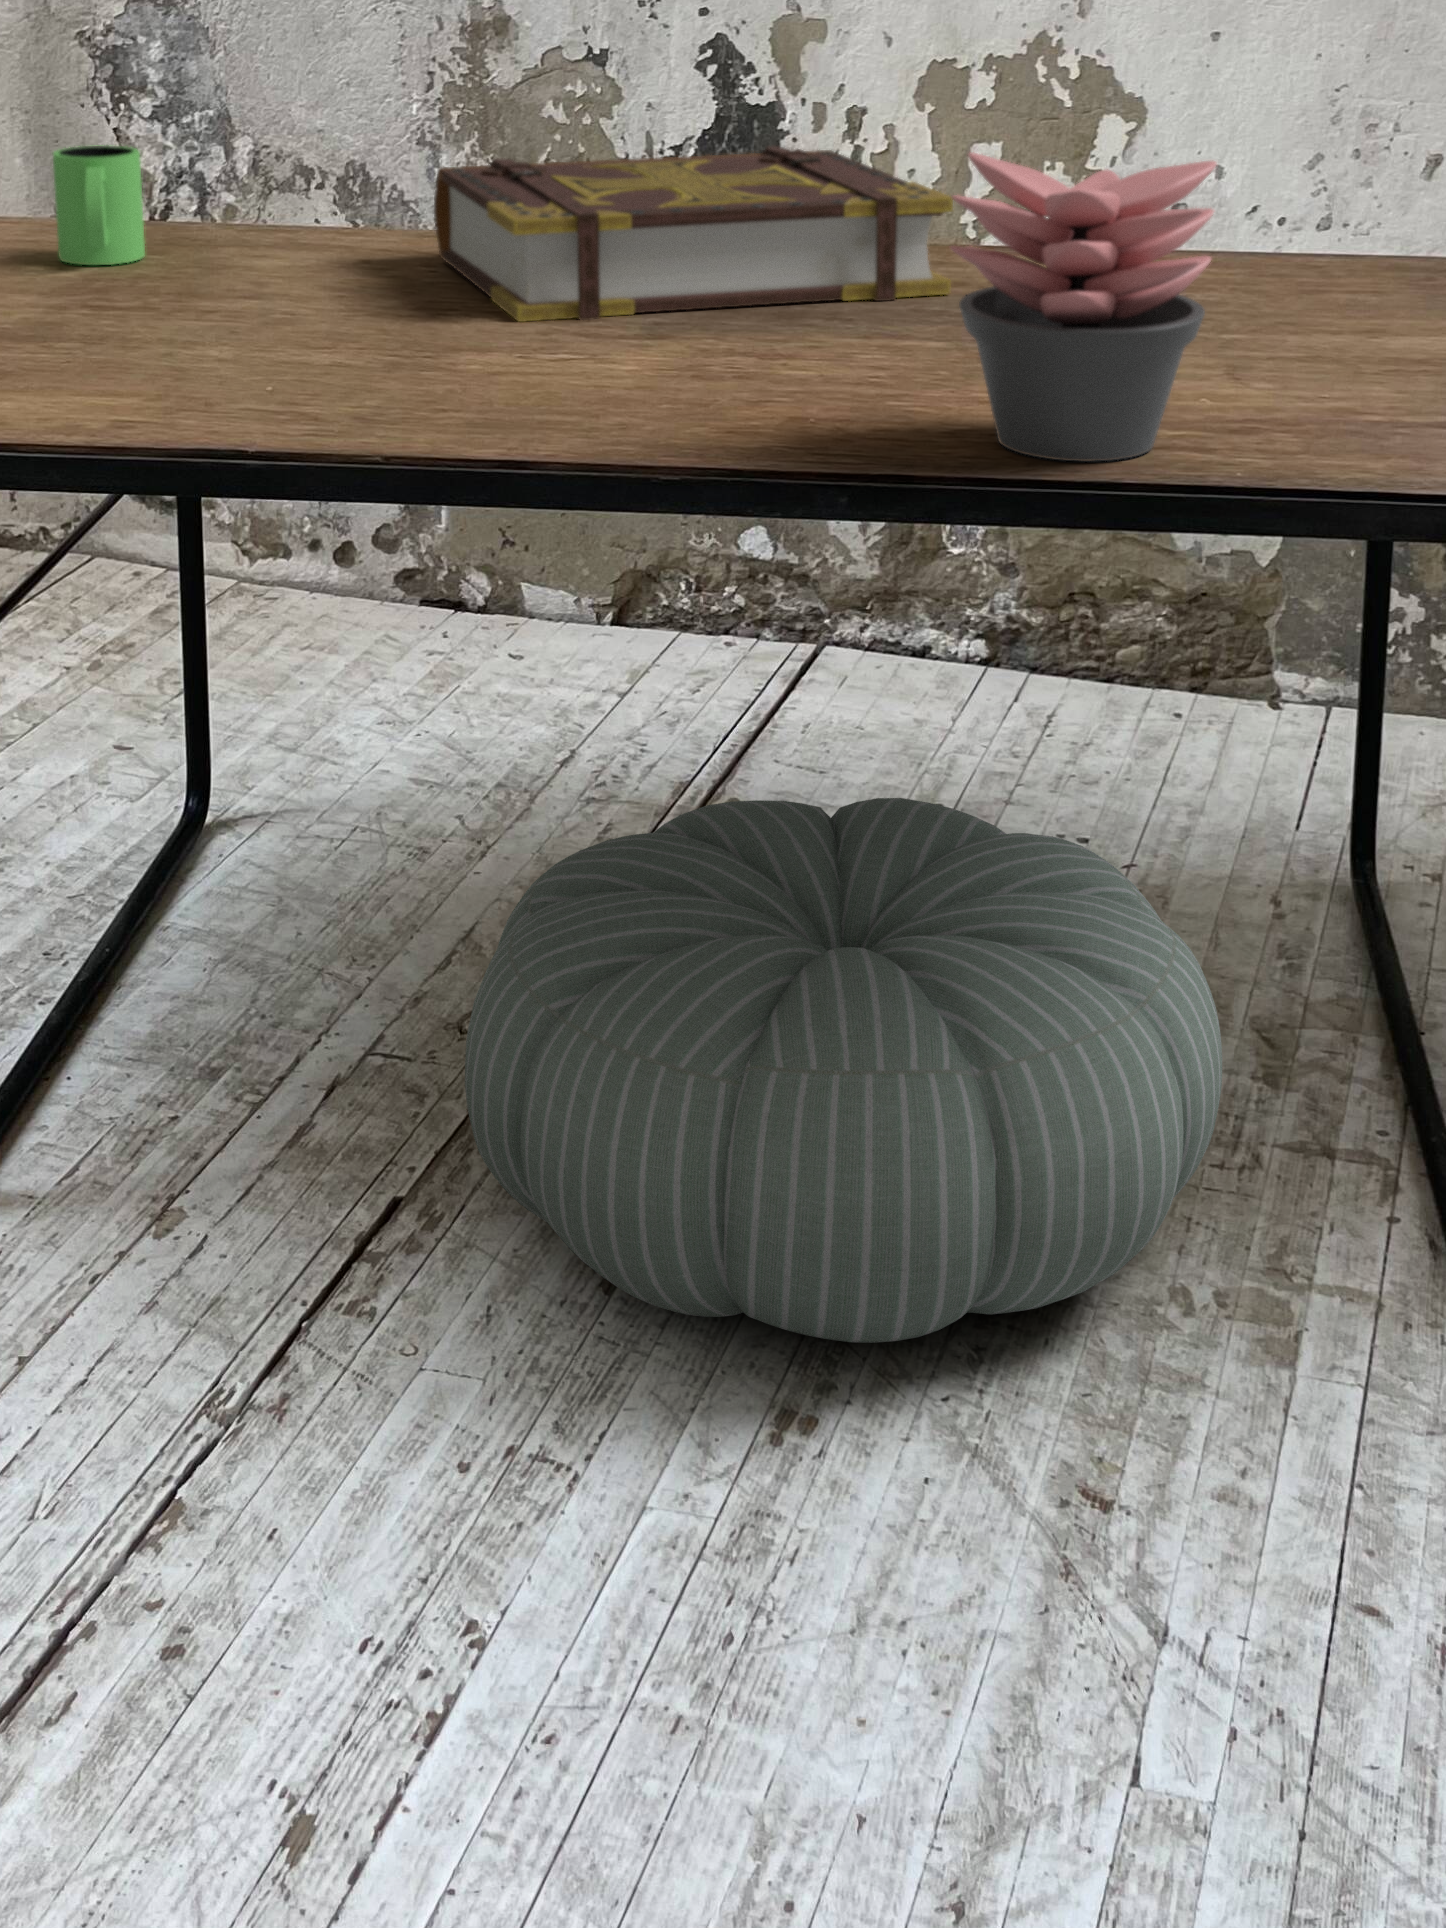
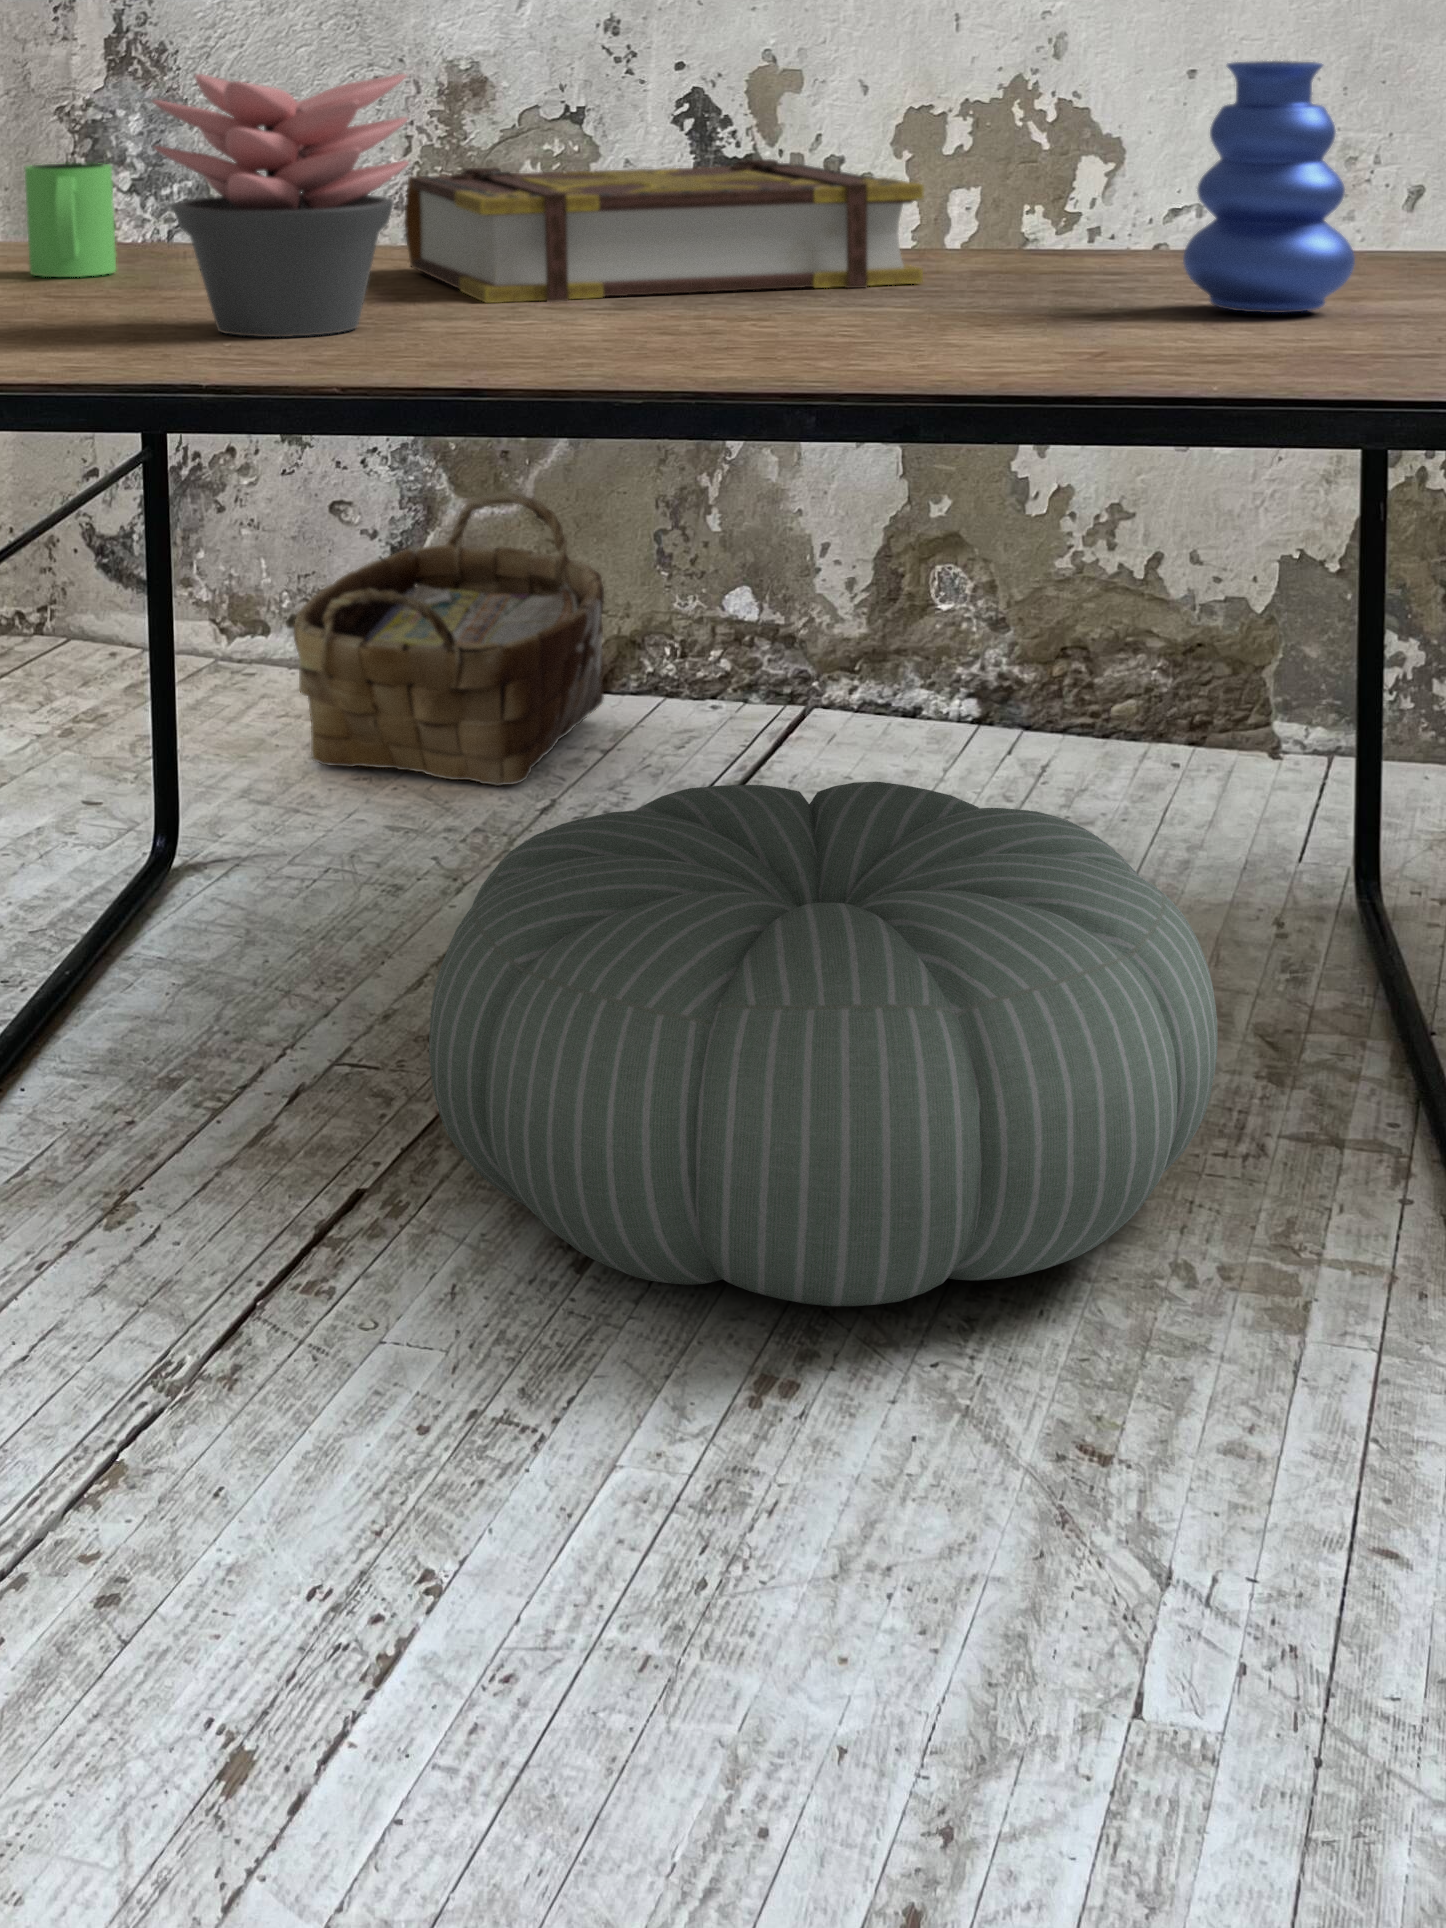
vase: none [1210,107,1378,360] -> present [1183,61,1355,313]
succulent plant: present [951,152,1217,461] -> present [153,74,408,337]
woven basket: none [318,433,624,736] -> present [294,492,604,786]

